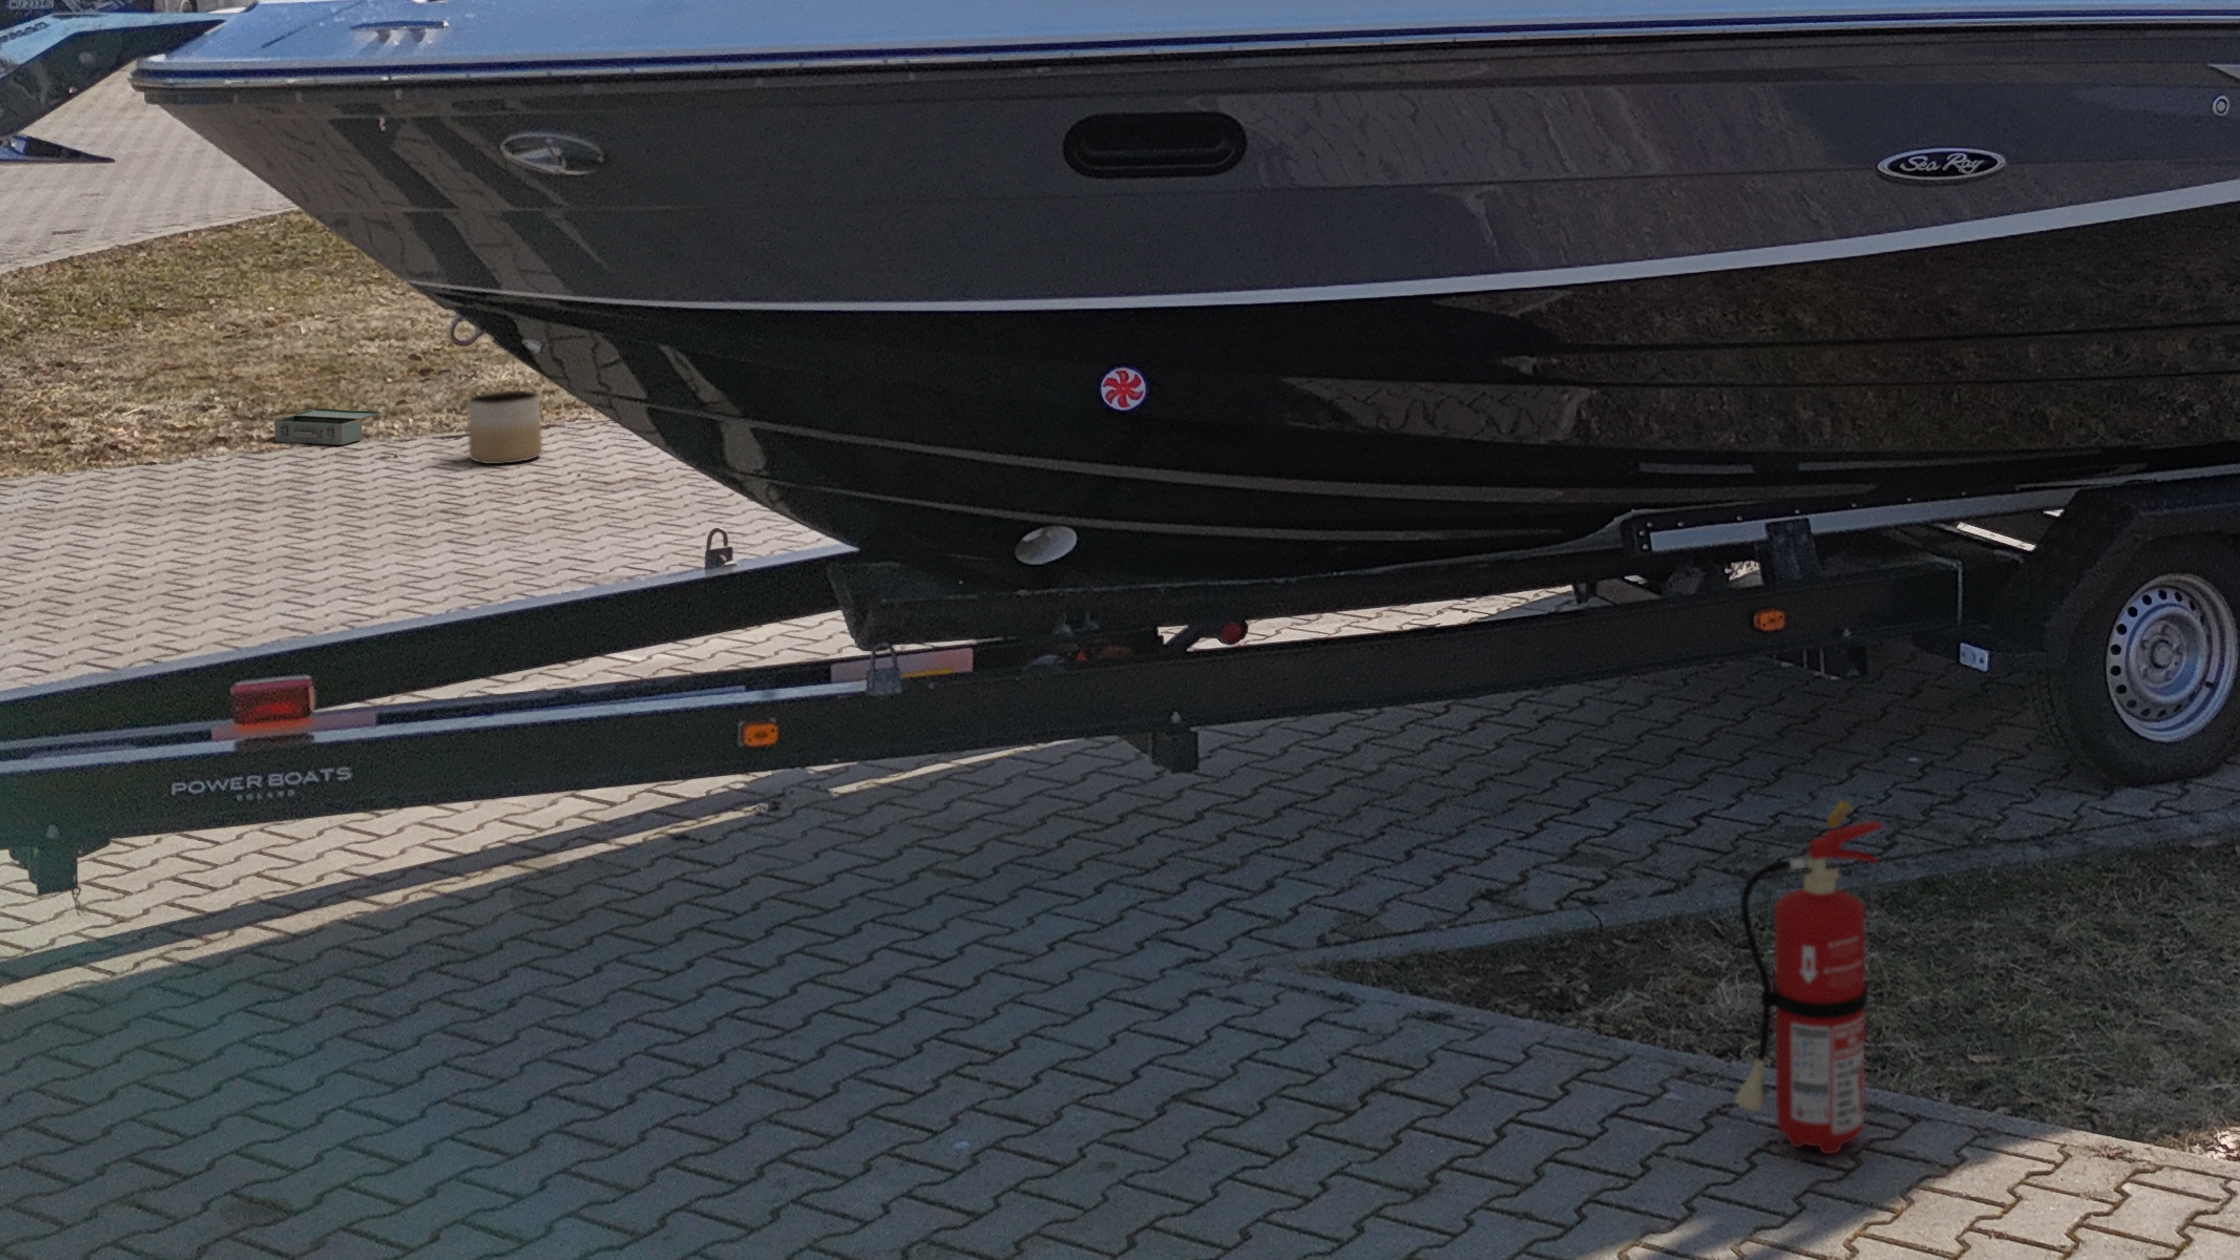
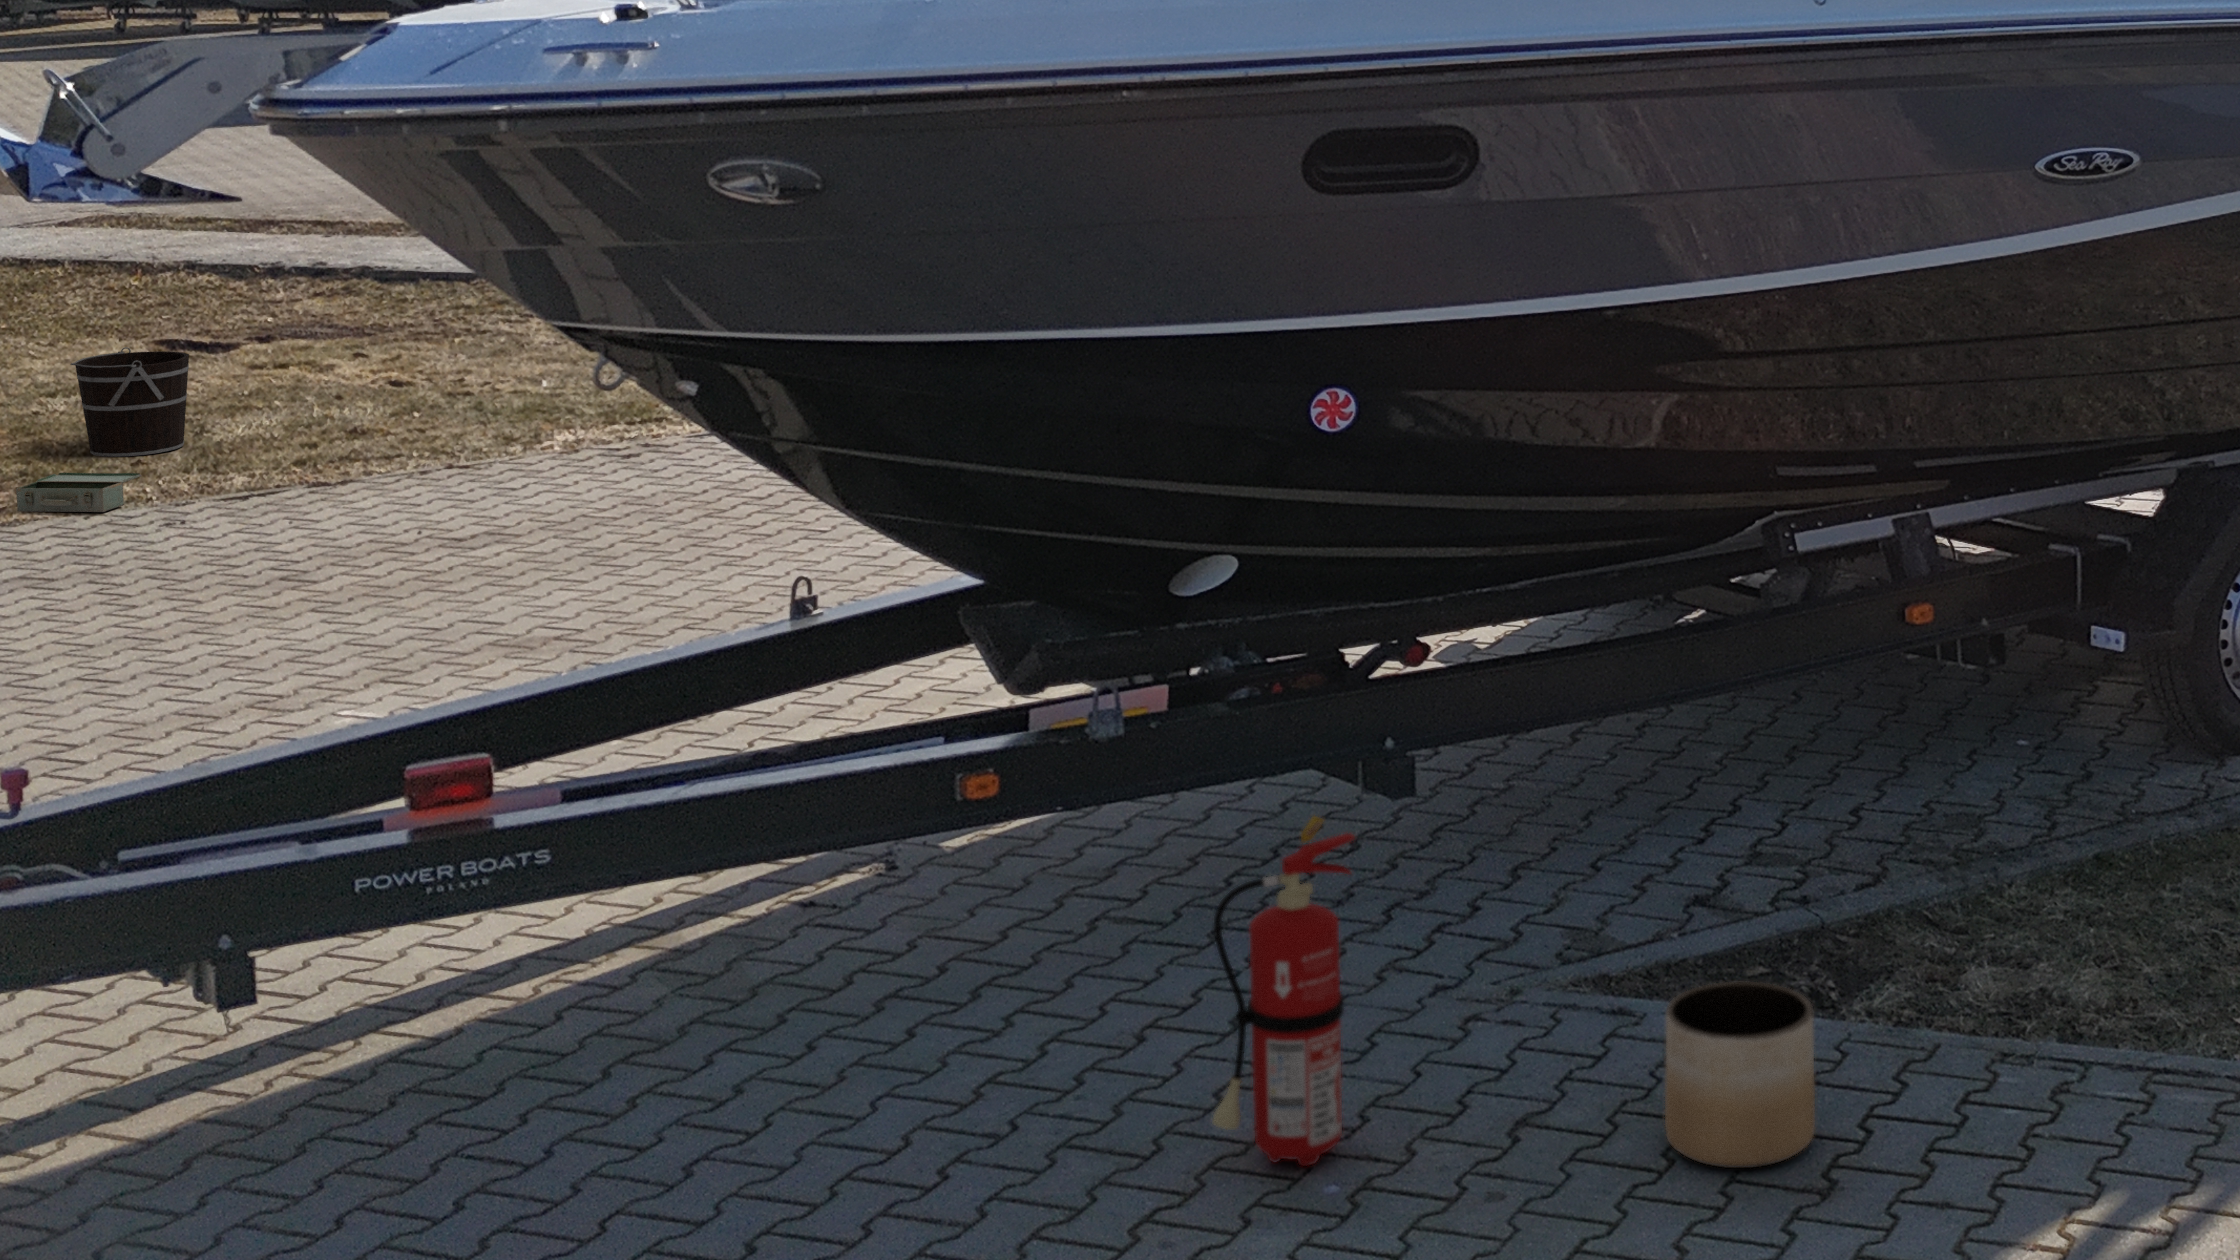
bucket: none [349,299,450,396] -> present [71,347,189,457]
planter: present [467,391,542,464] -> present [1665,981,1815,1168]
fire extinguisher: present [1736,801,1882,1154] -> present [1212,816,1354,1166]

